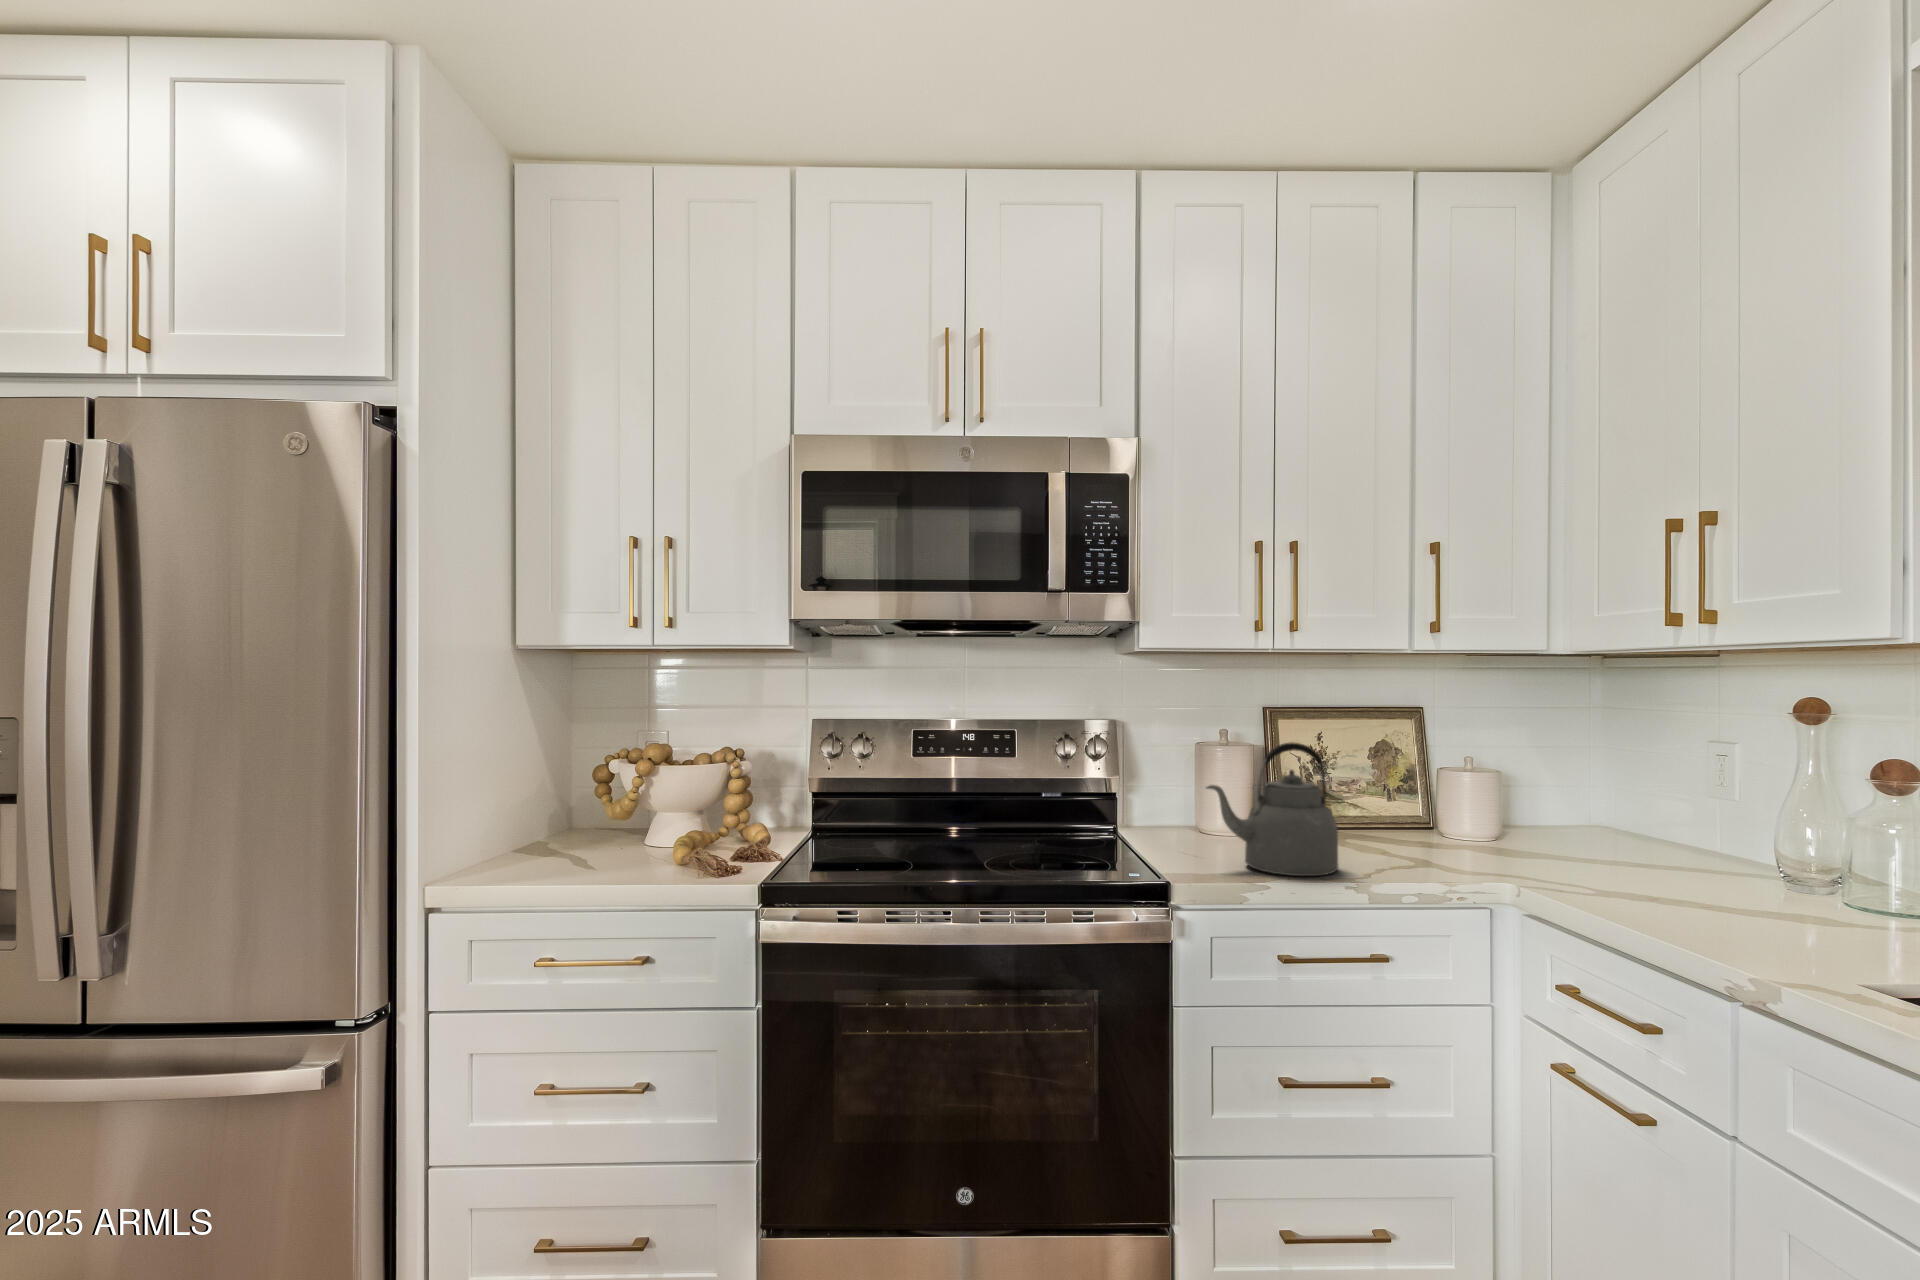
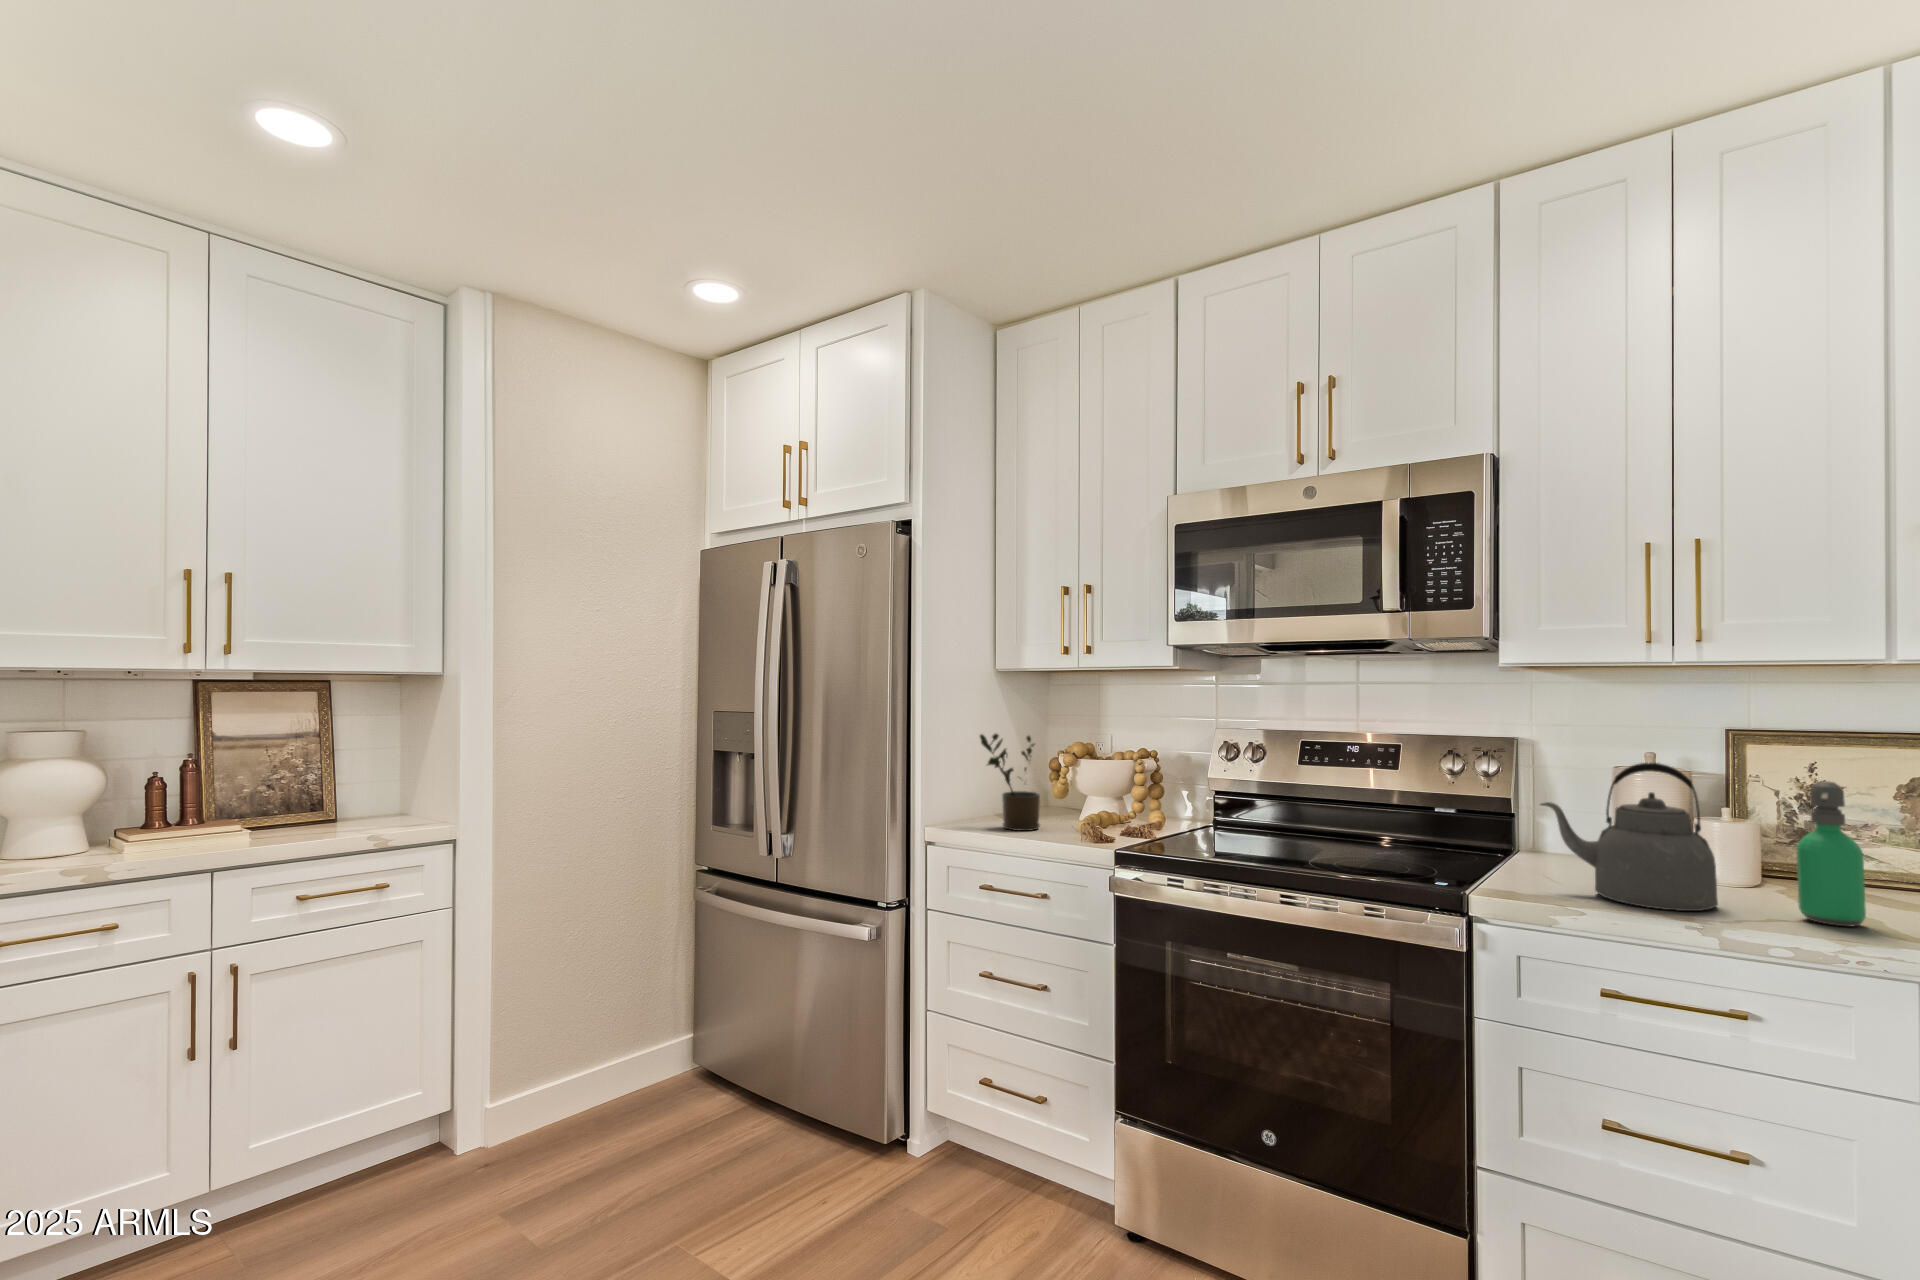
potted plant: none [521,740,614,878] -> present [980,734,1040,831]
soap dispenser: none [1387,752,1431,871] -> present [1797,781,1866,926]

